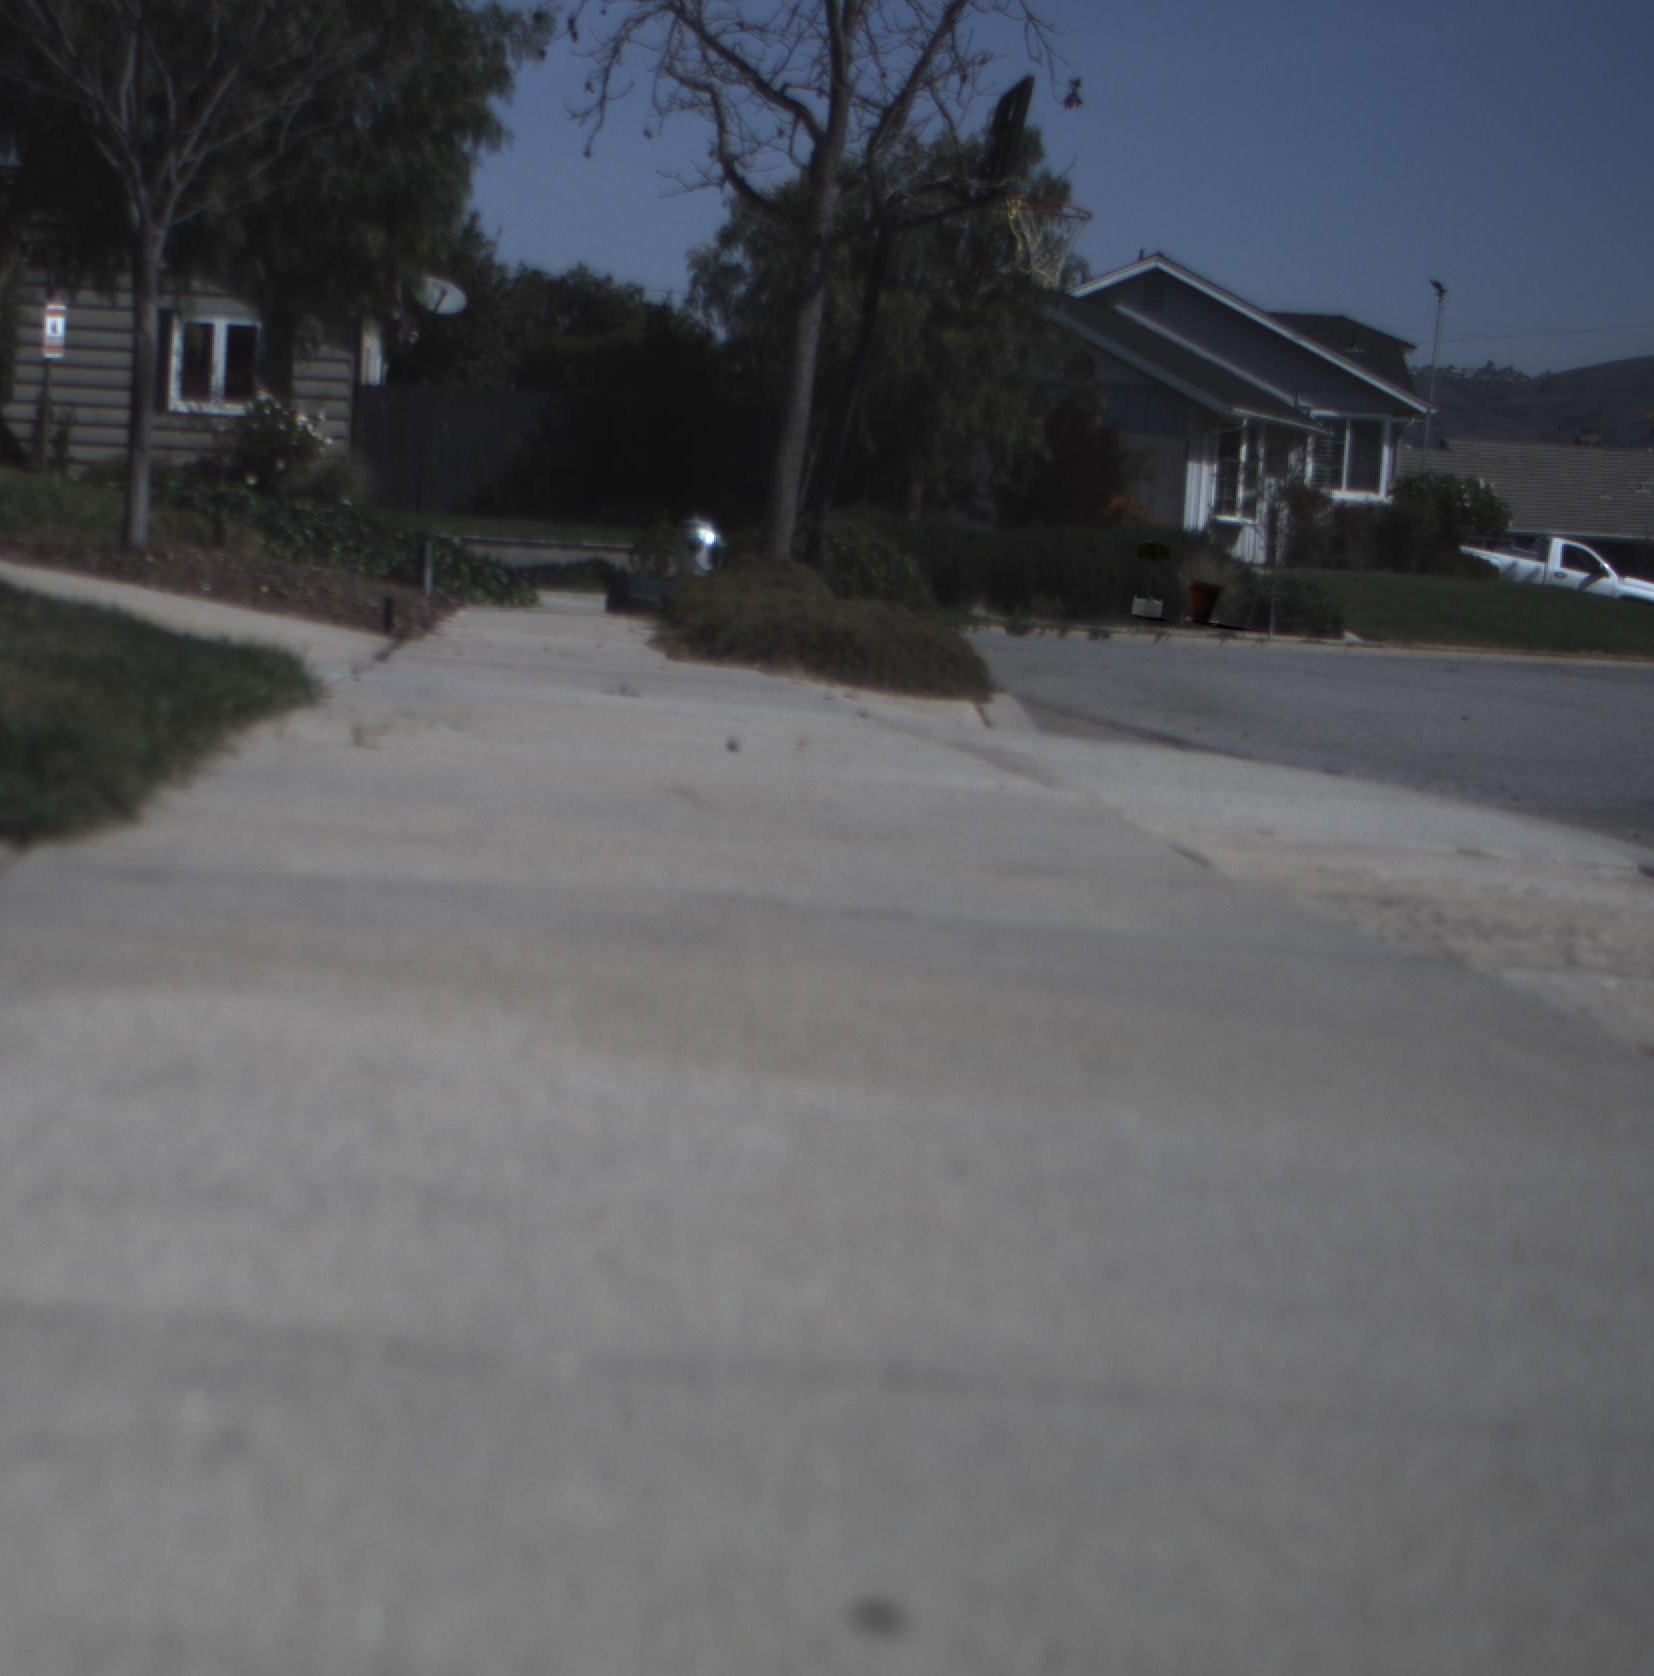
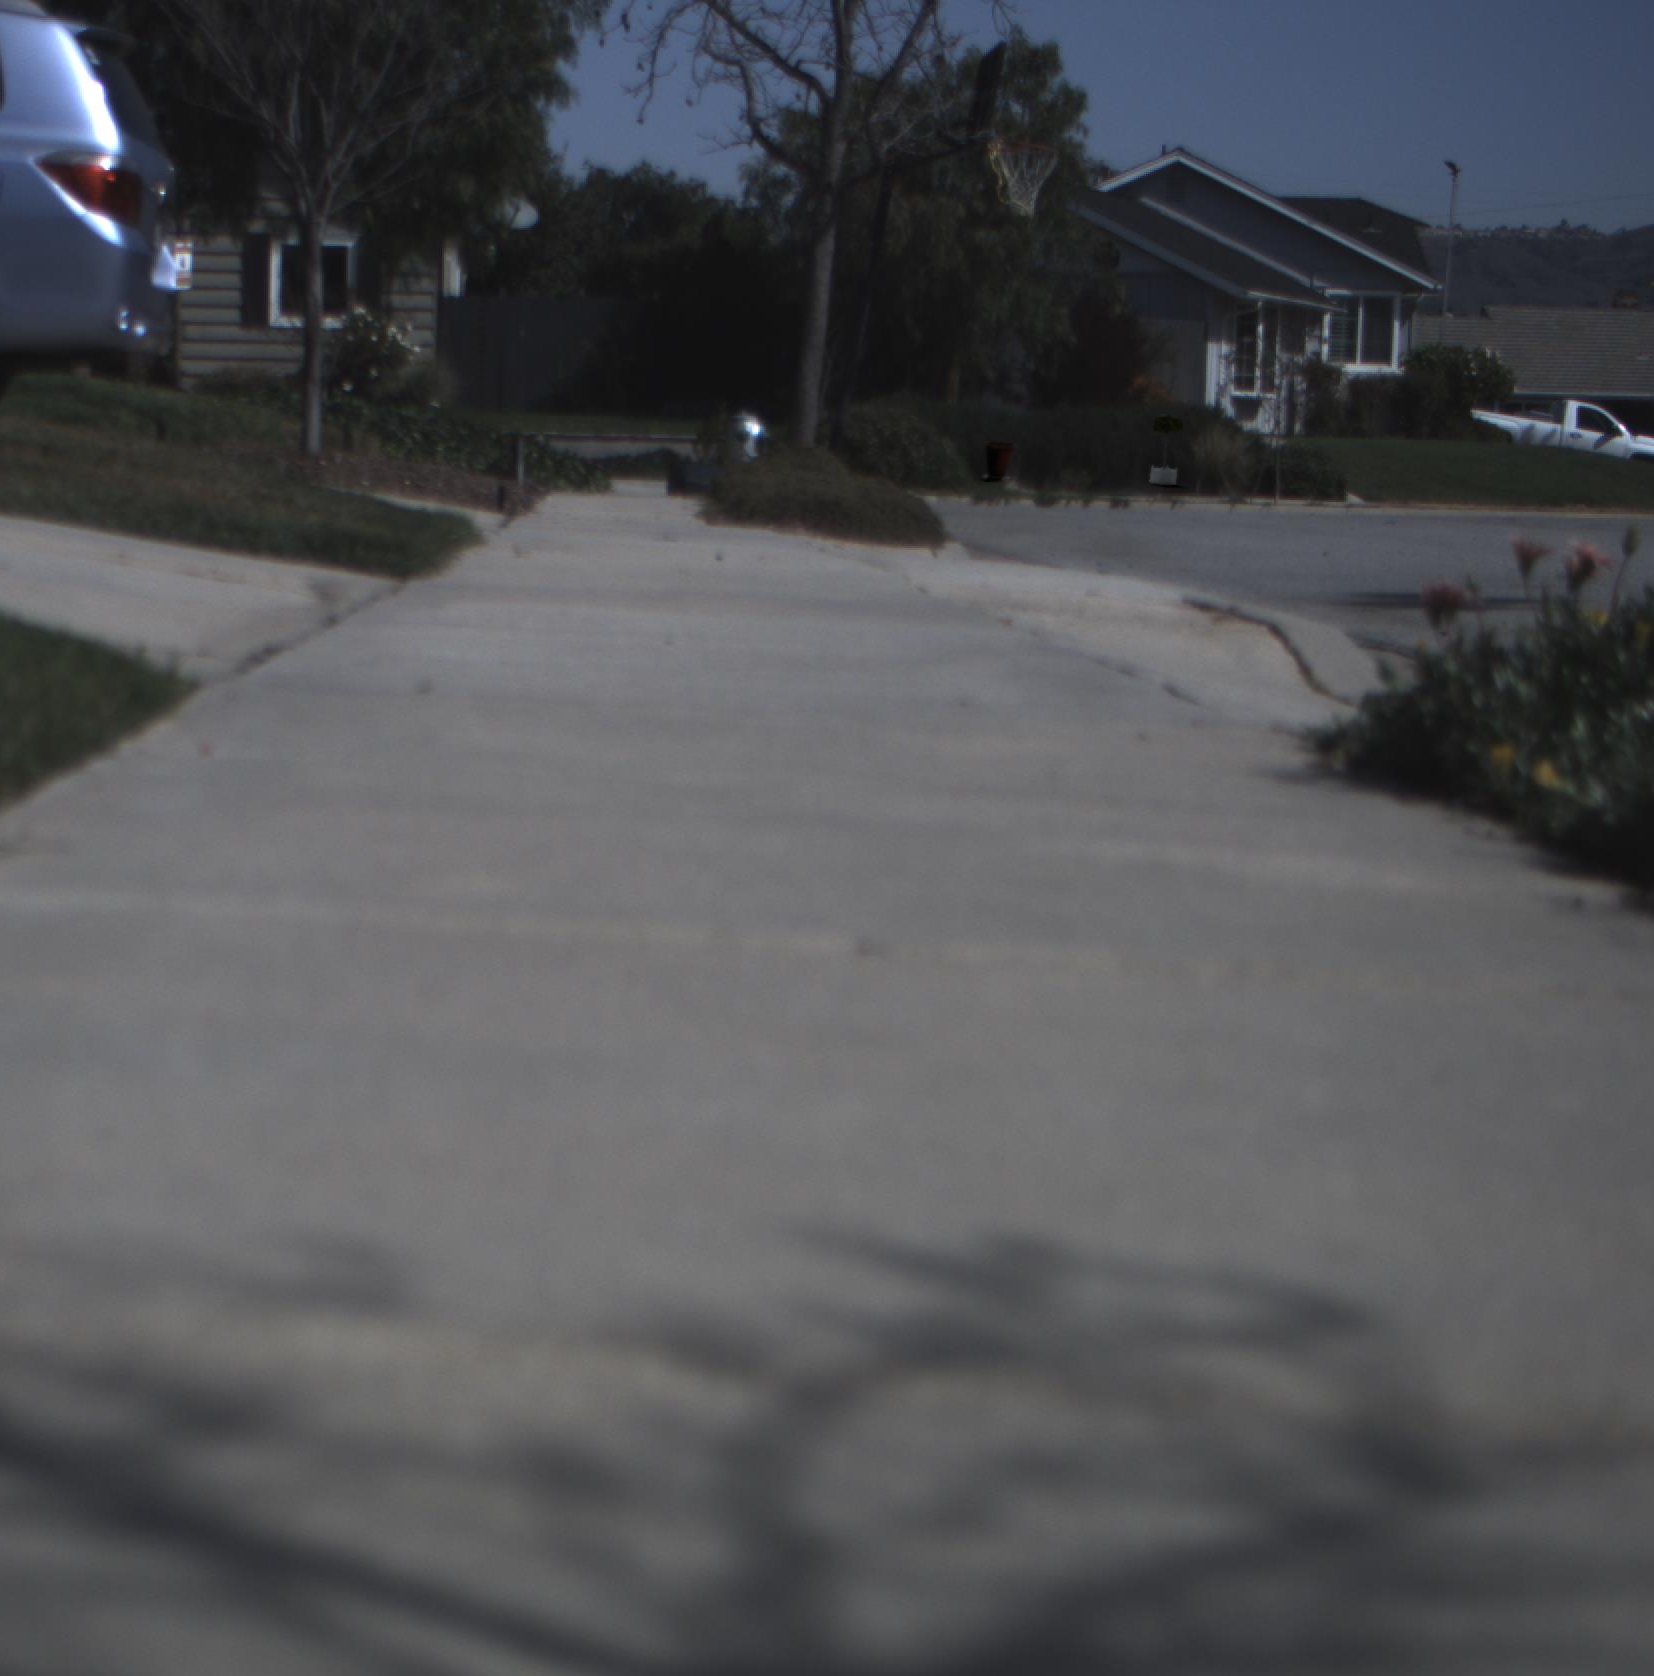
waste bin: present [1188,581,1223,623] -> present [985,442,1016,479]

